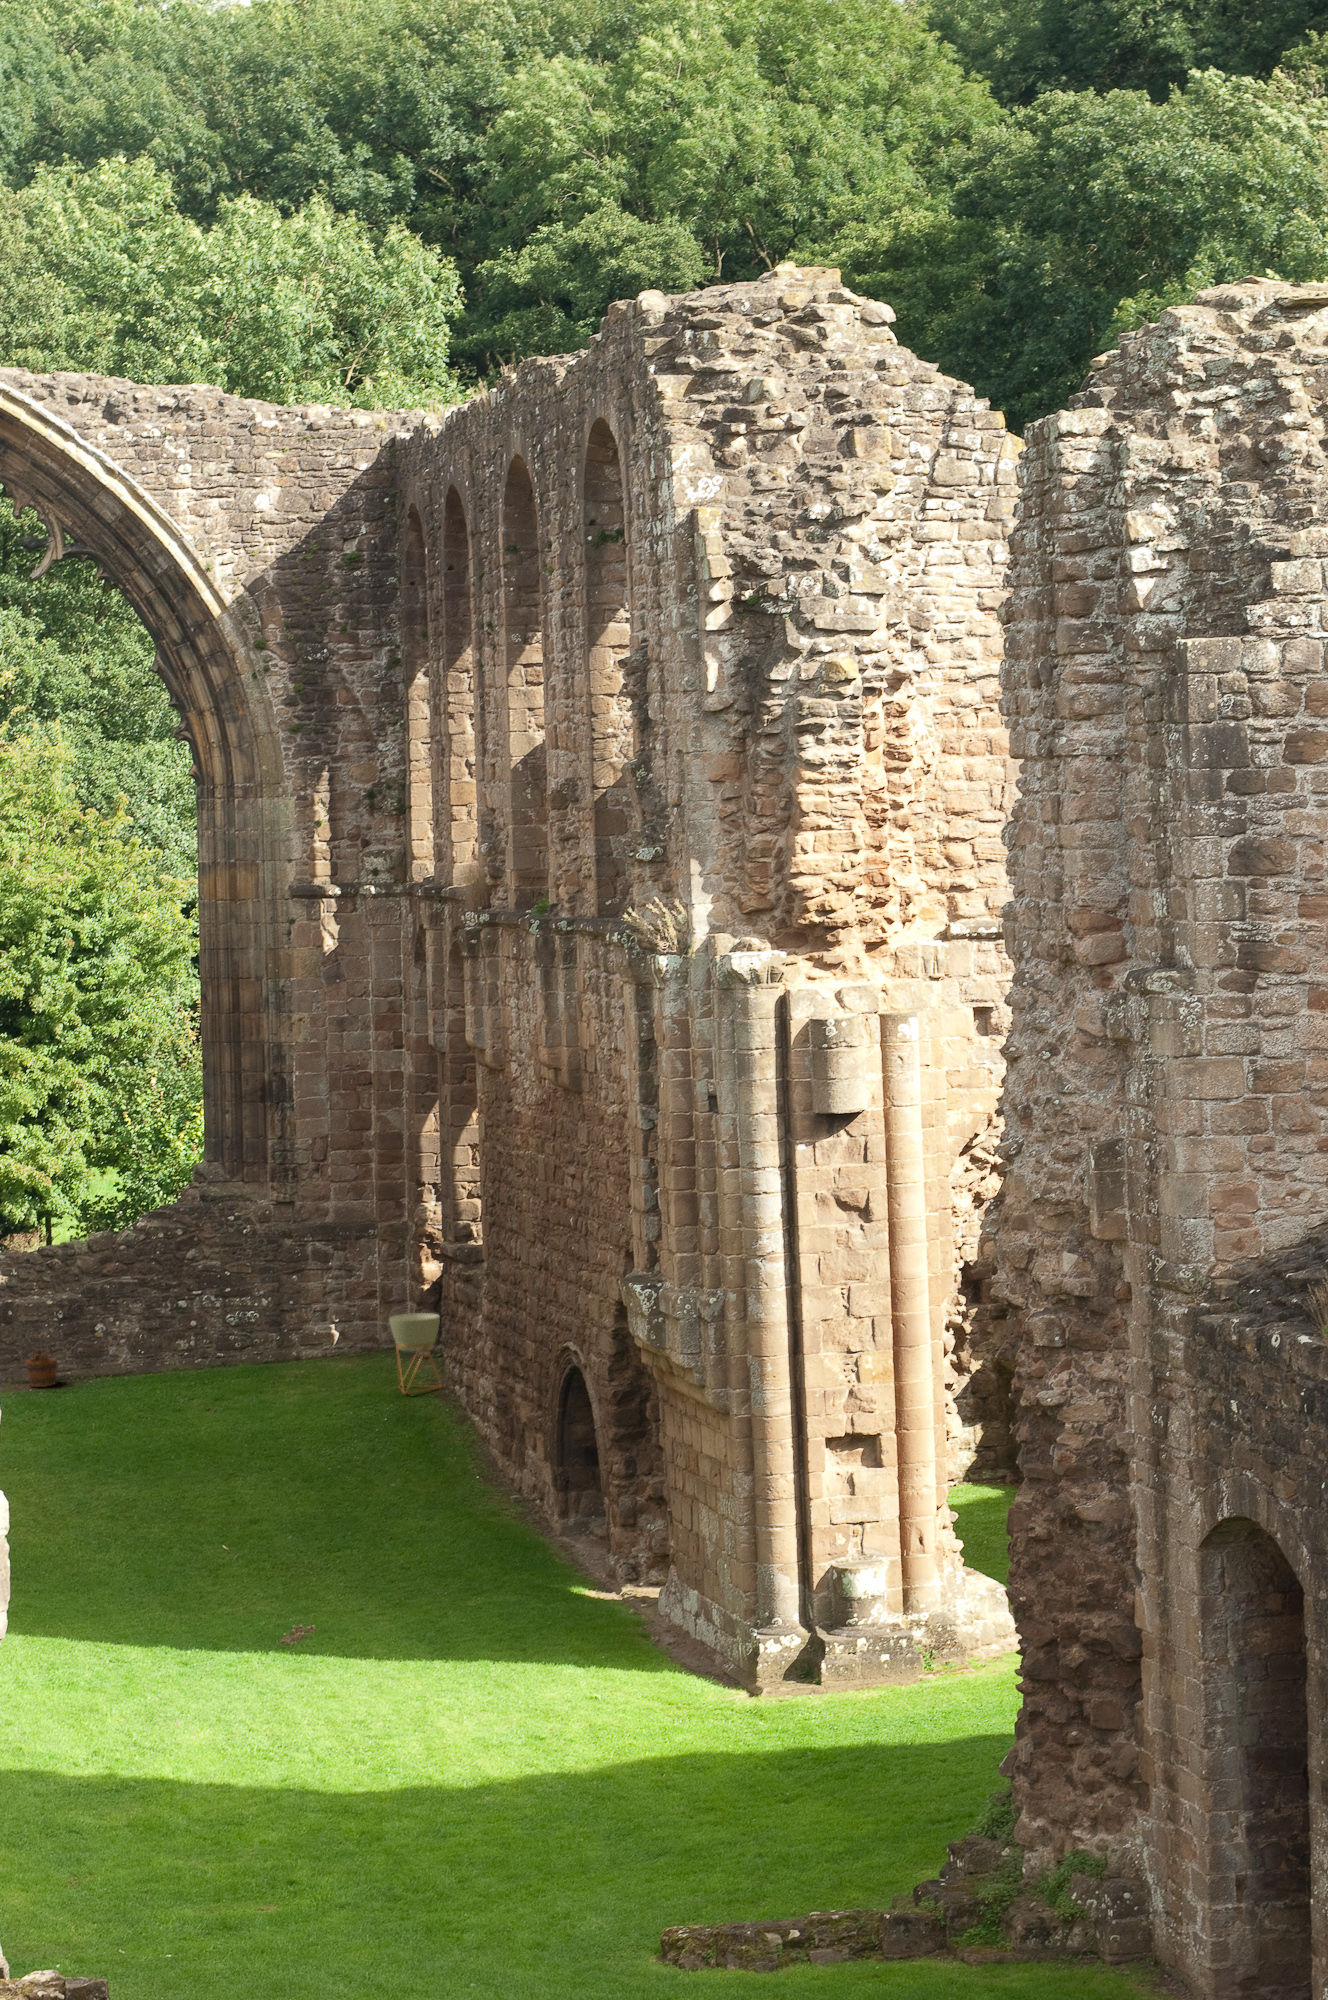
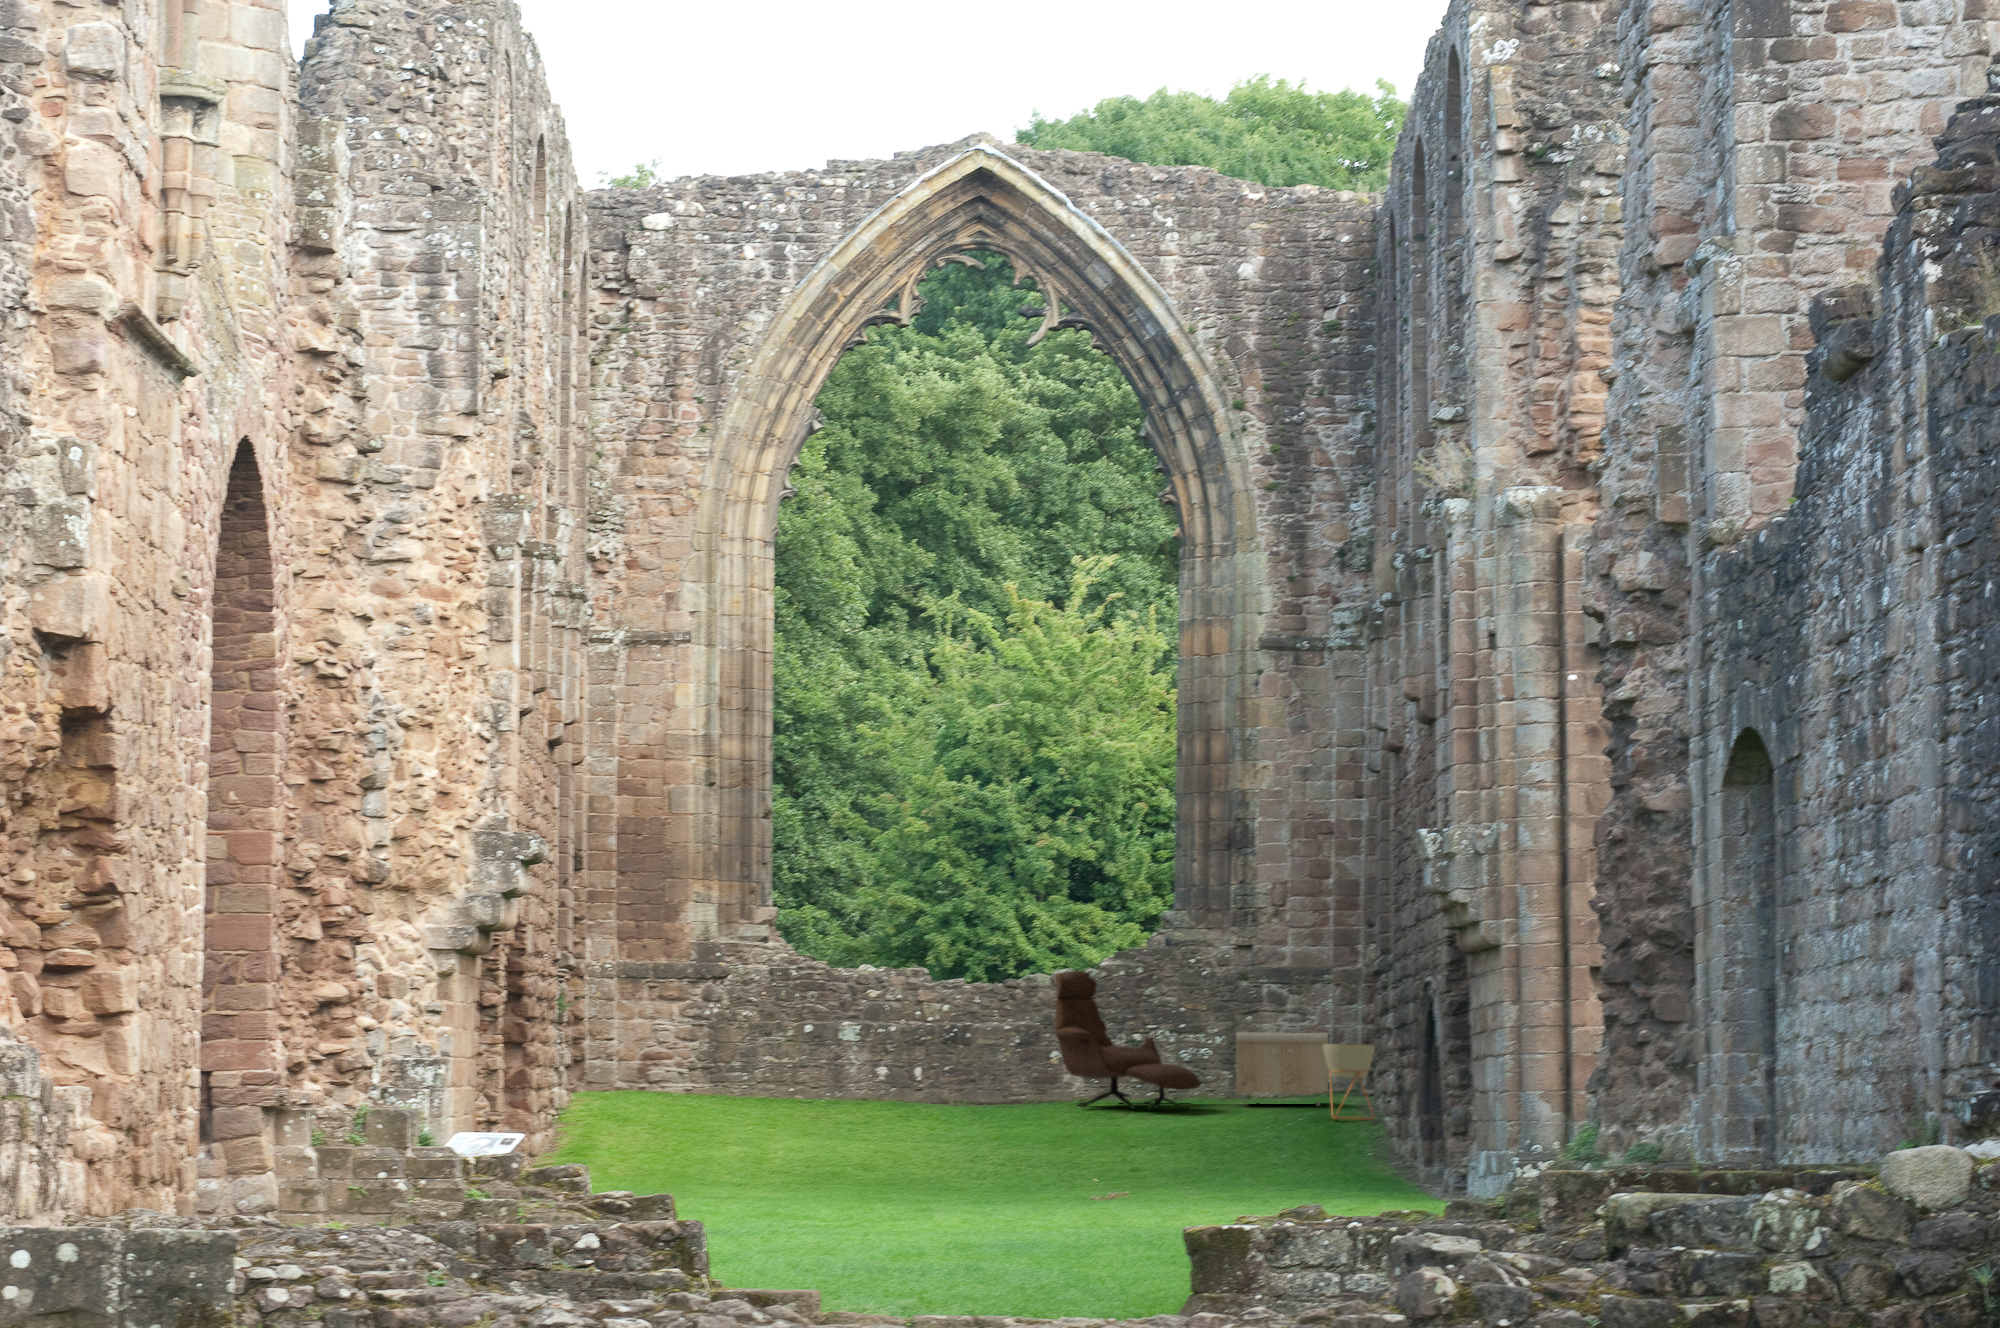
lounge chair: none [101,1238,260,1387] -> present [1055,971,1201,1109]
storage bench: none [284,1284,382,1365] -> present [1236,1032,1328,1105]
wooden bucket: present [26,1336,57,1387] -> none [978,1057,1008,1107]

